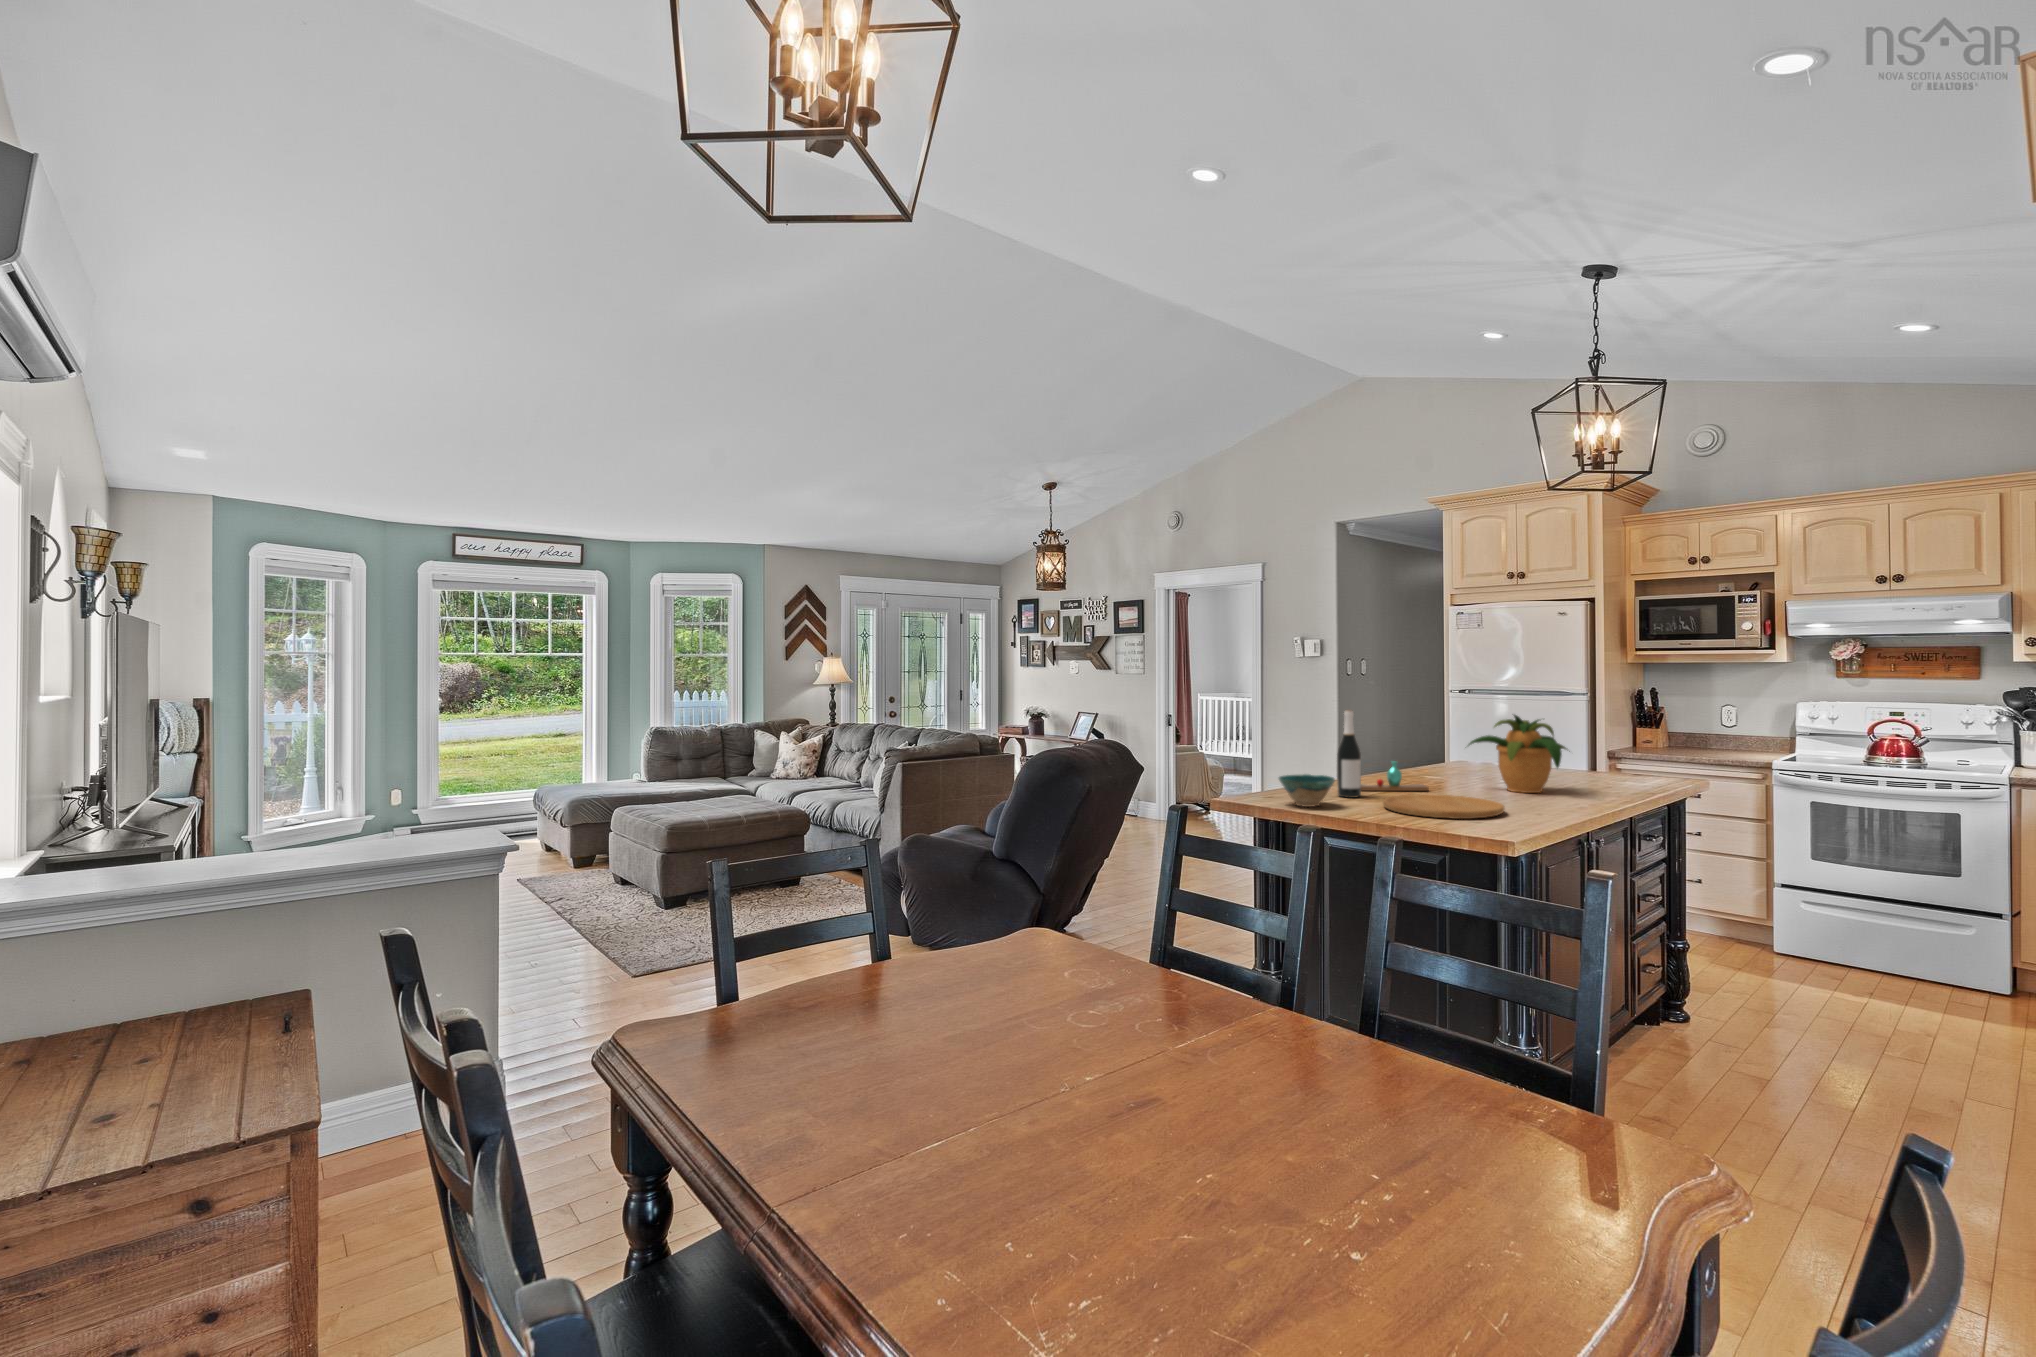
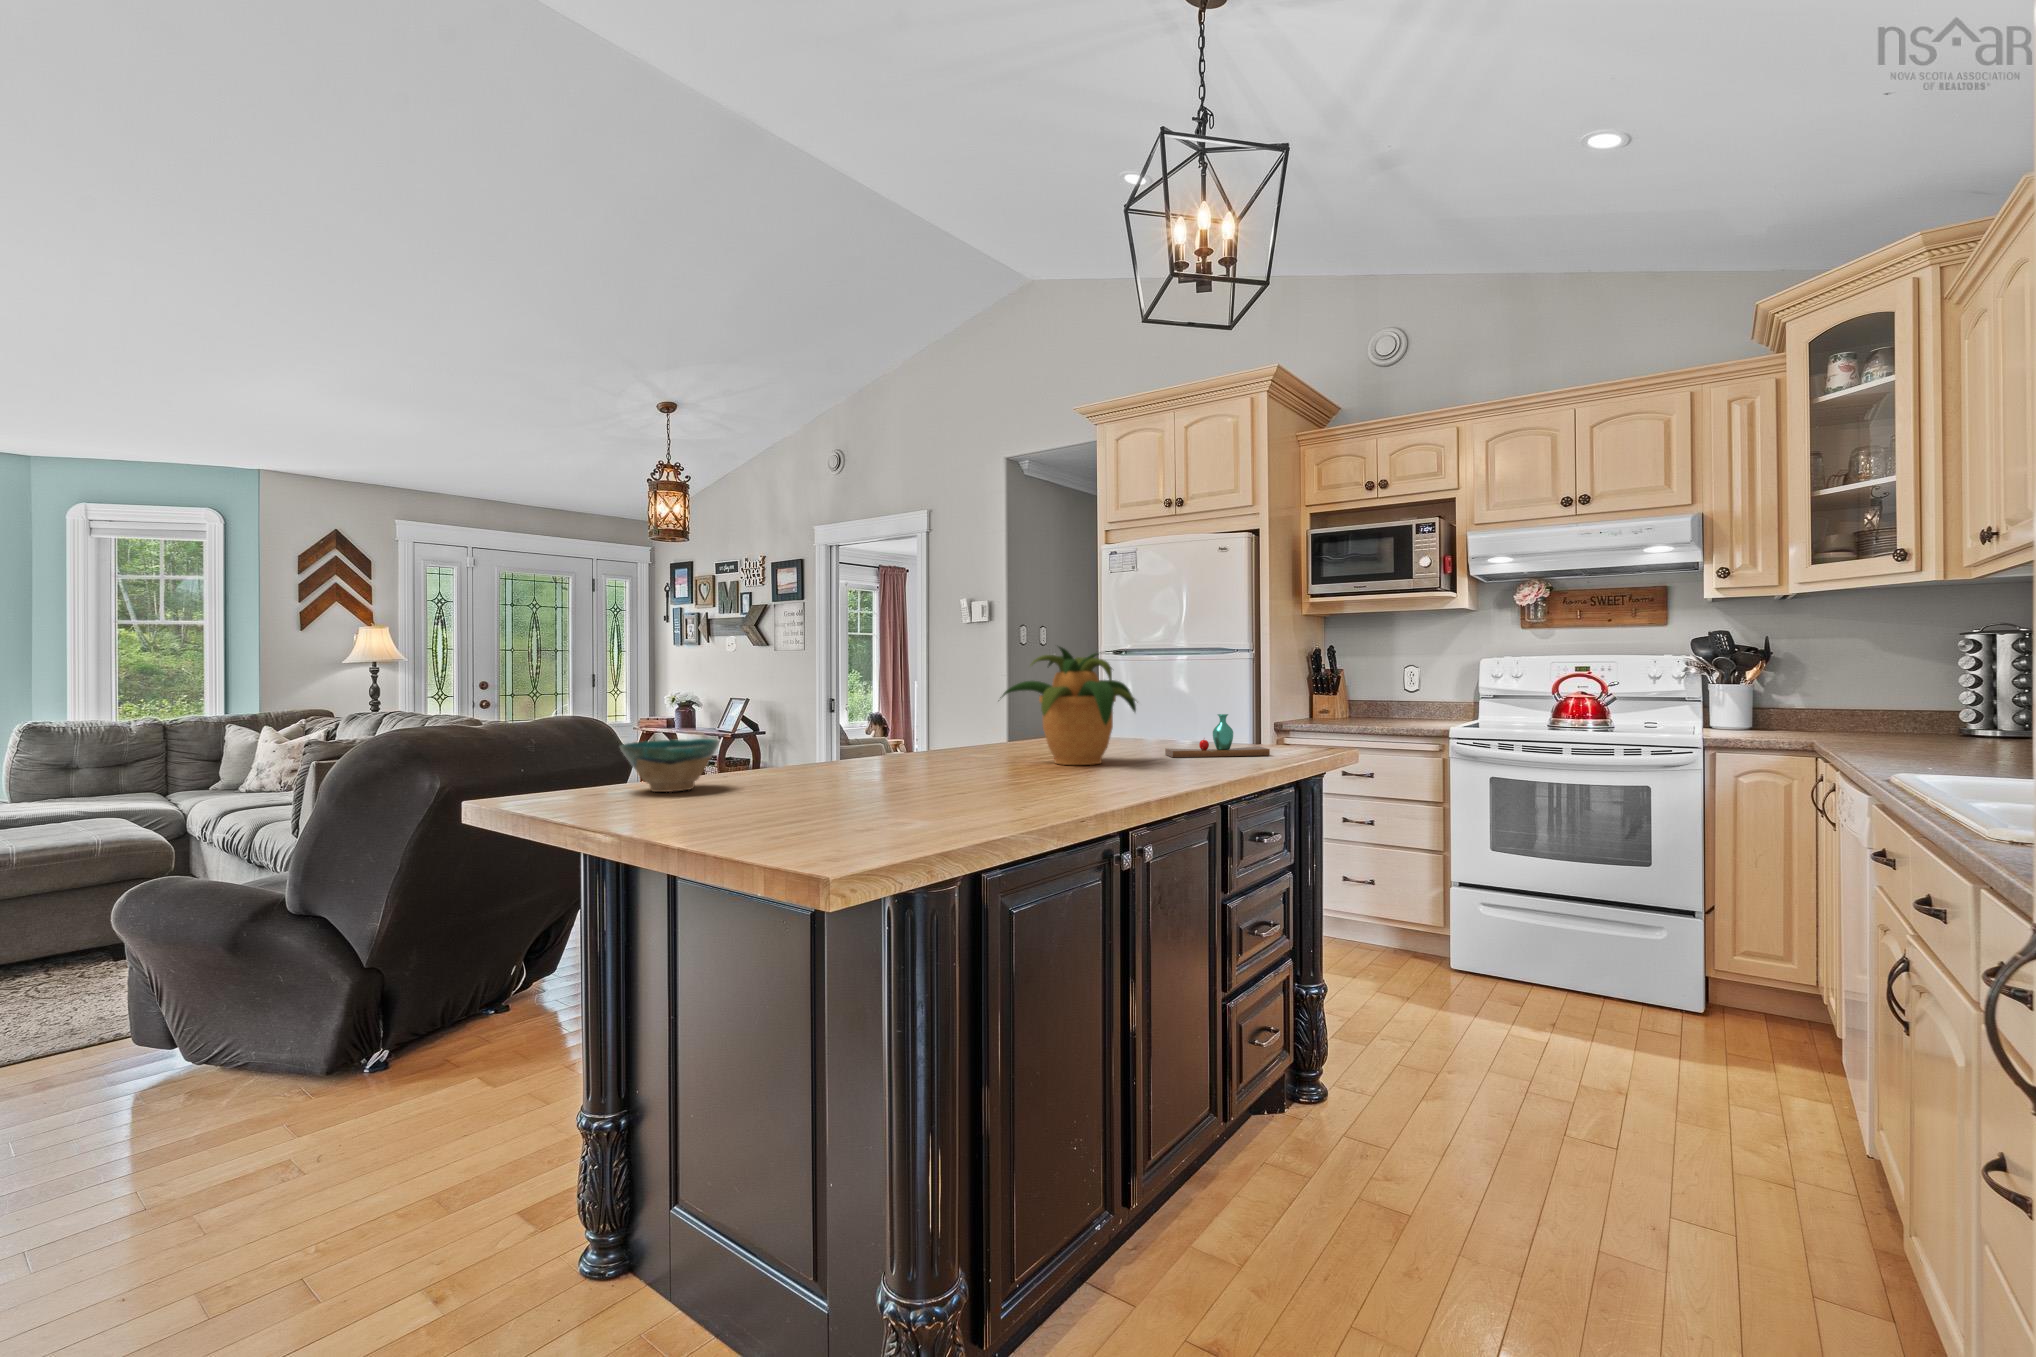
wine bottle: present [1337,710,1361,798] -> none [767,635,805,777]
vase: present [1361,761,1429,791] -> present [1165,714,1270,757]
cutting board: present [1383,794,1504,819] -> none [787,768,976,802]

